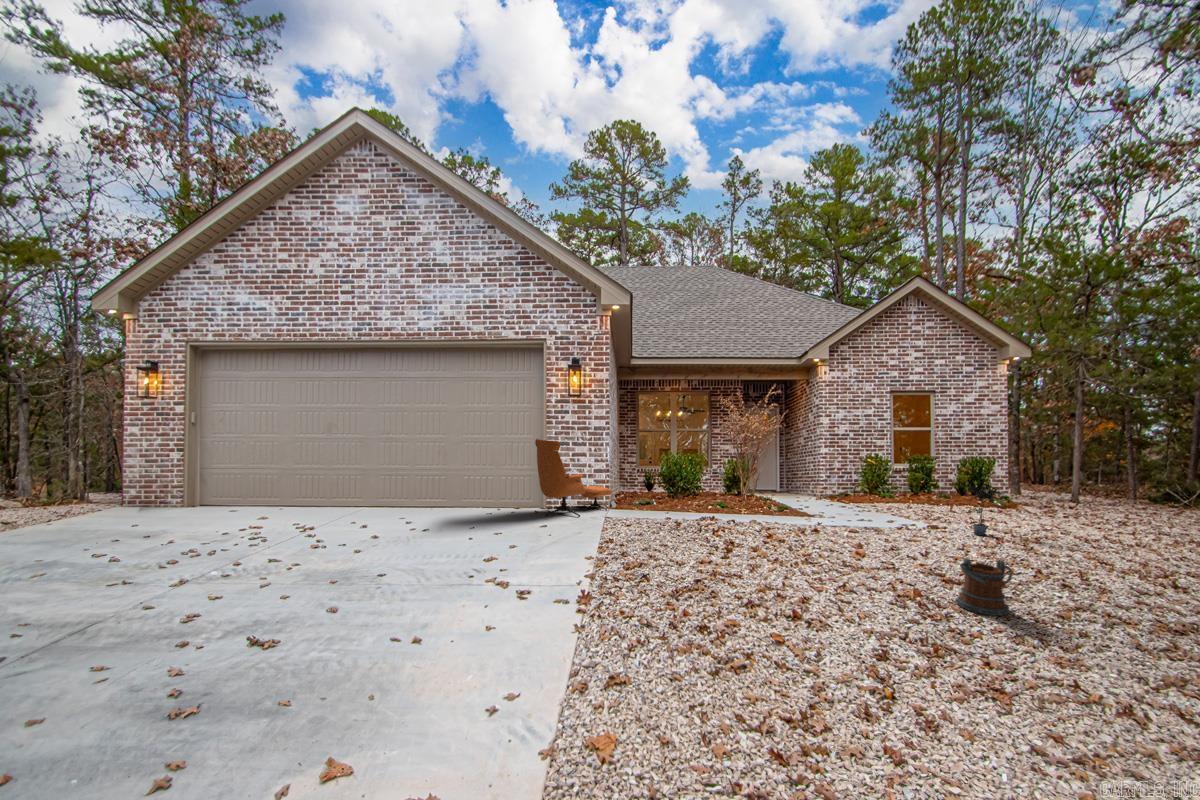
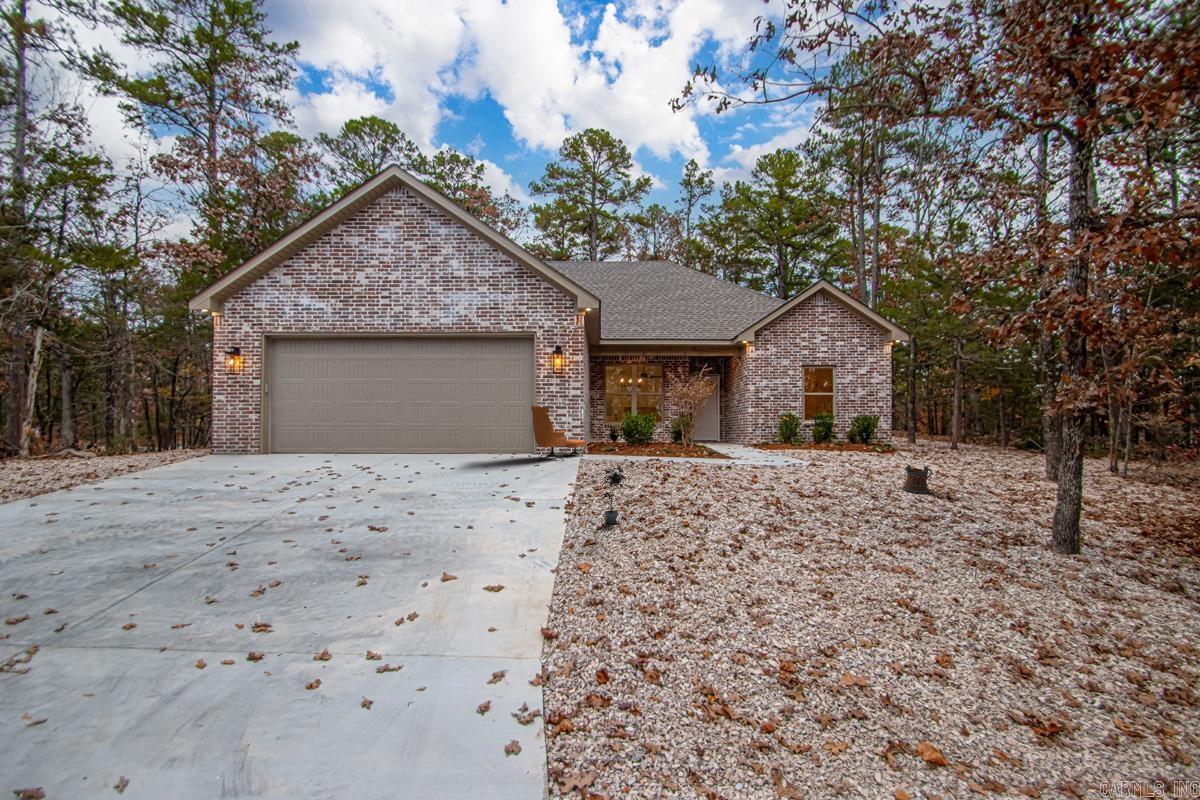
potted plant: present [968,484,1002,536] -> present [602,465,626,524]
bucket: present [955,558,1013,616] -> present [902,465,932,494]

